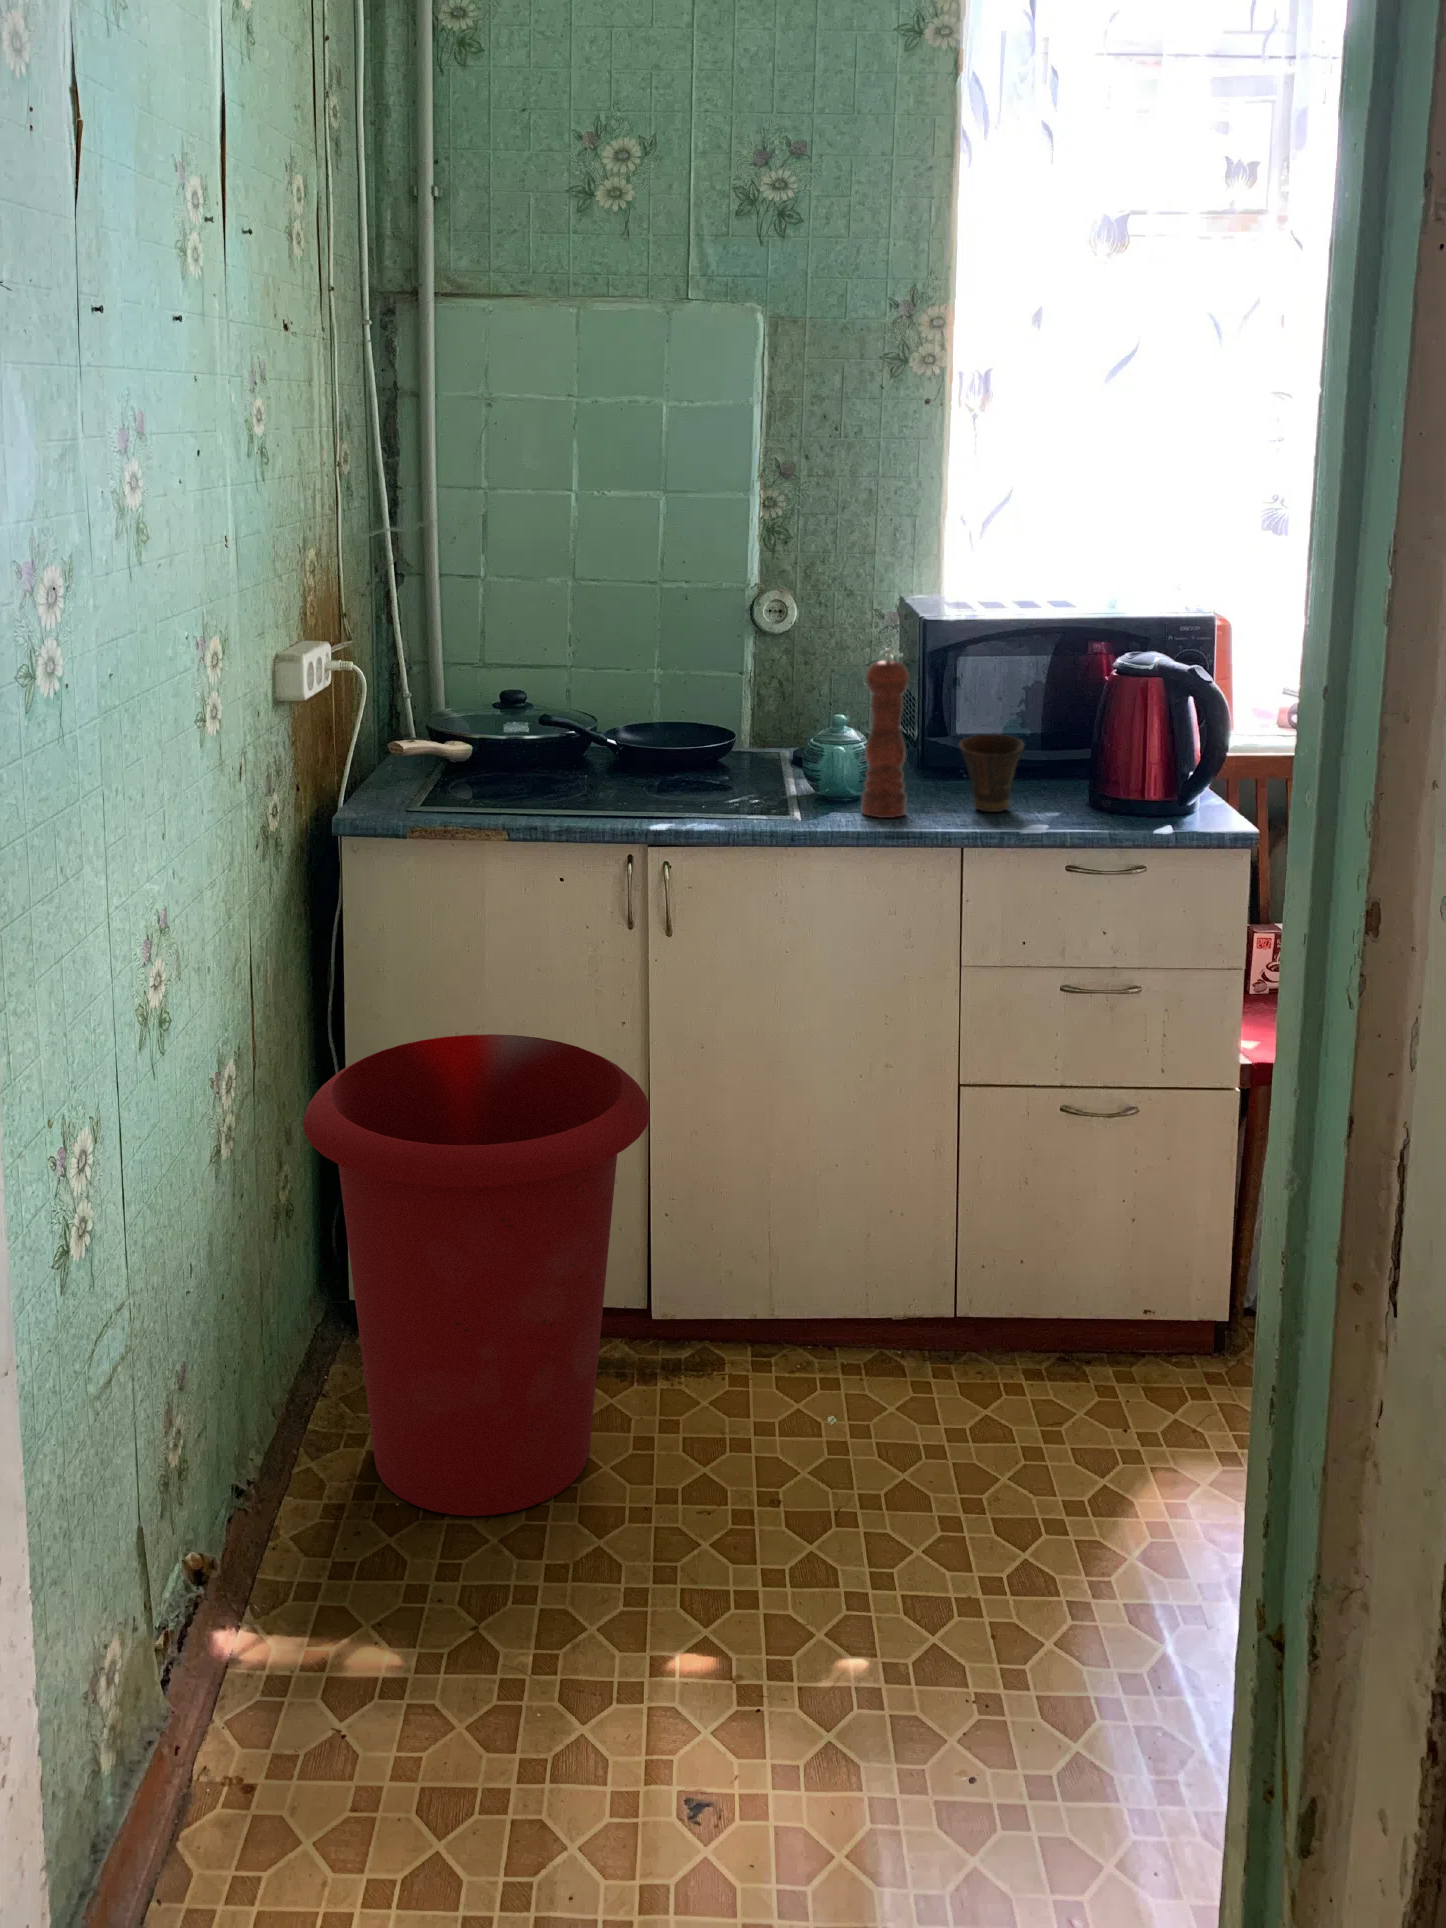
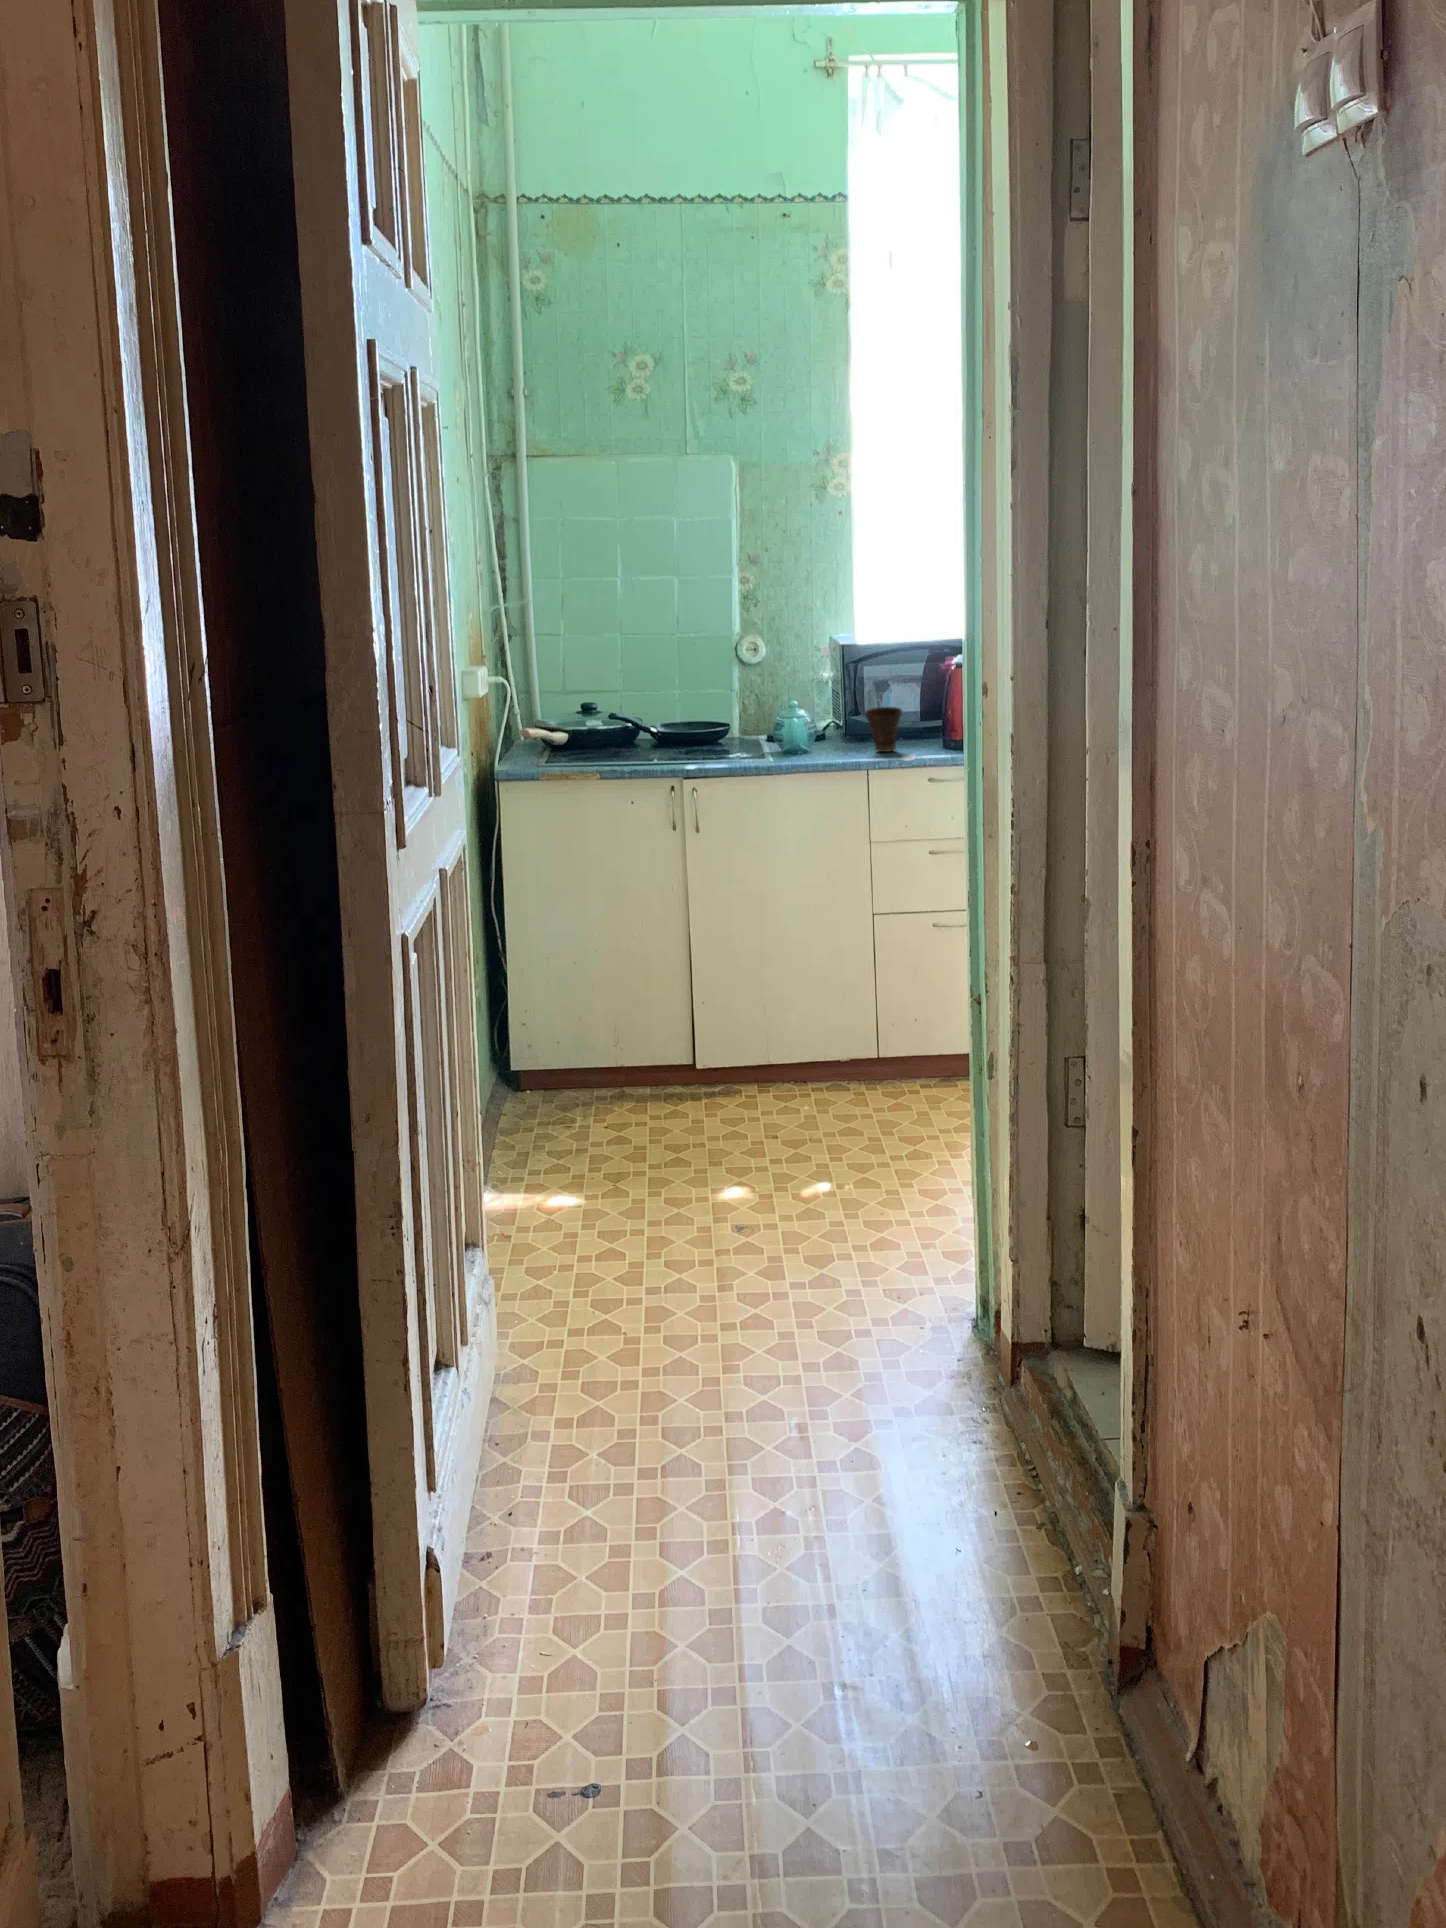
pepper mill: present [862,648,909,818] -> none [807,656,835,757]
waste bin: present [303,1034,650,1516] -> none [496,894,694,1154]

